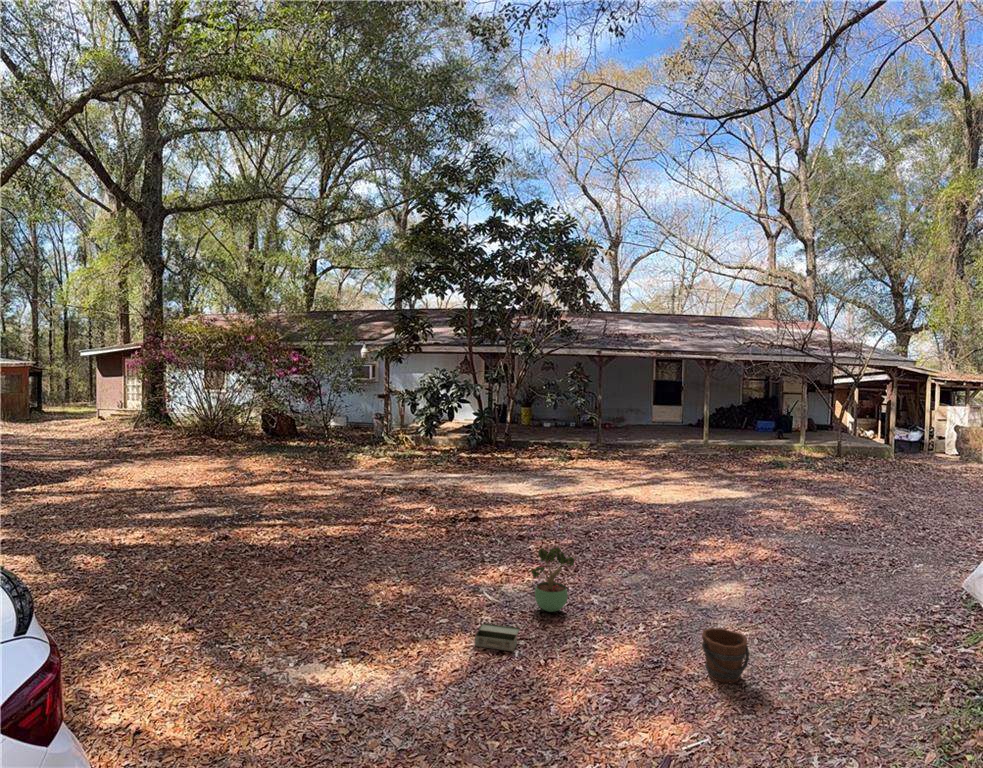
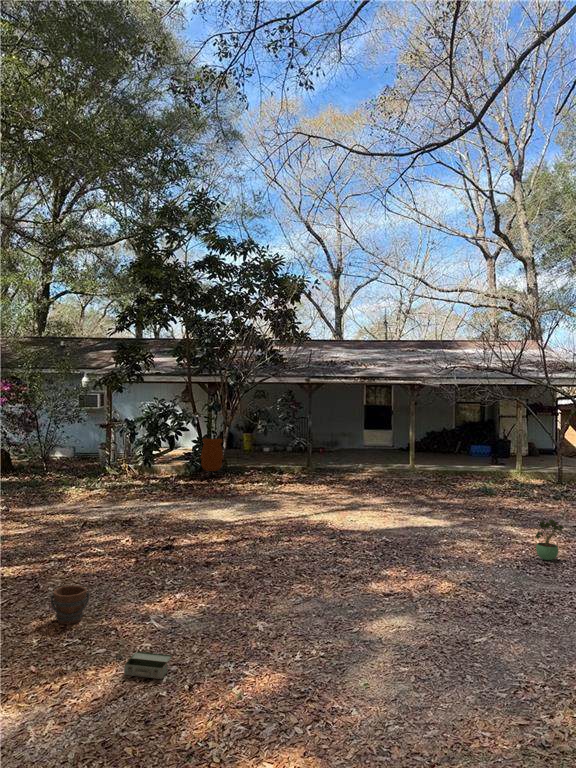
lounge chair: none [487,412,514,456] -> present [198,438,224,482]
potted plant: present [532,547,574,612] -> present [536,519,564,560]
bucket: present [702,628,749,683] -> present [51,585,90,624]

